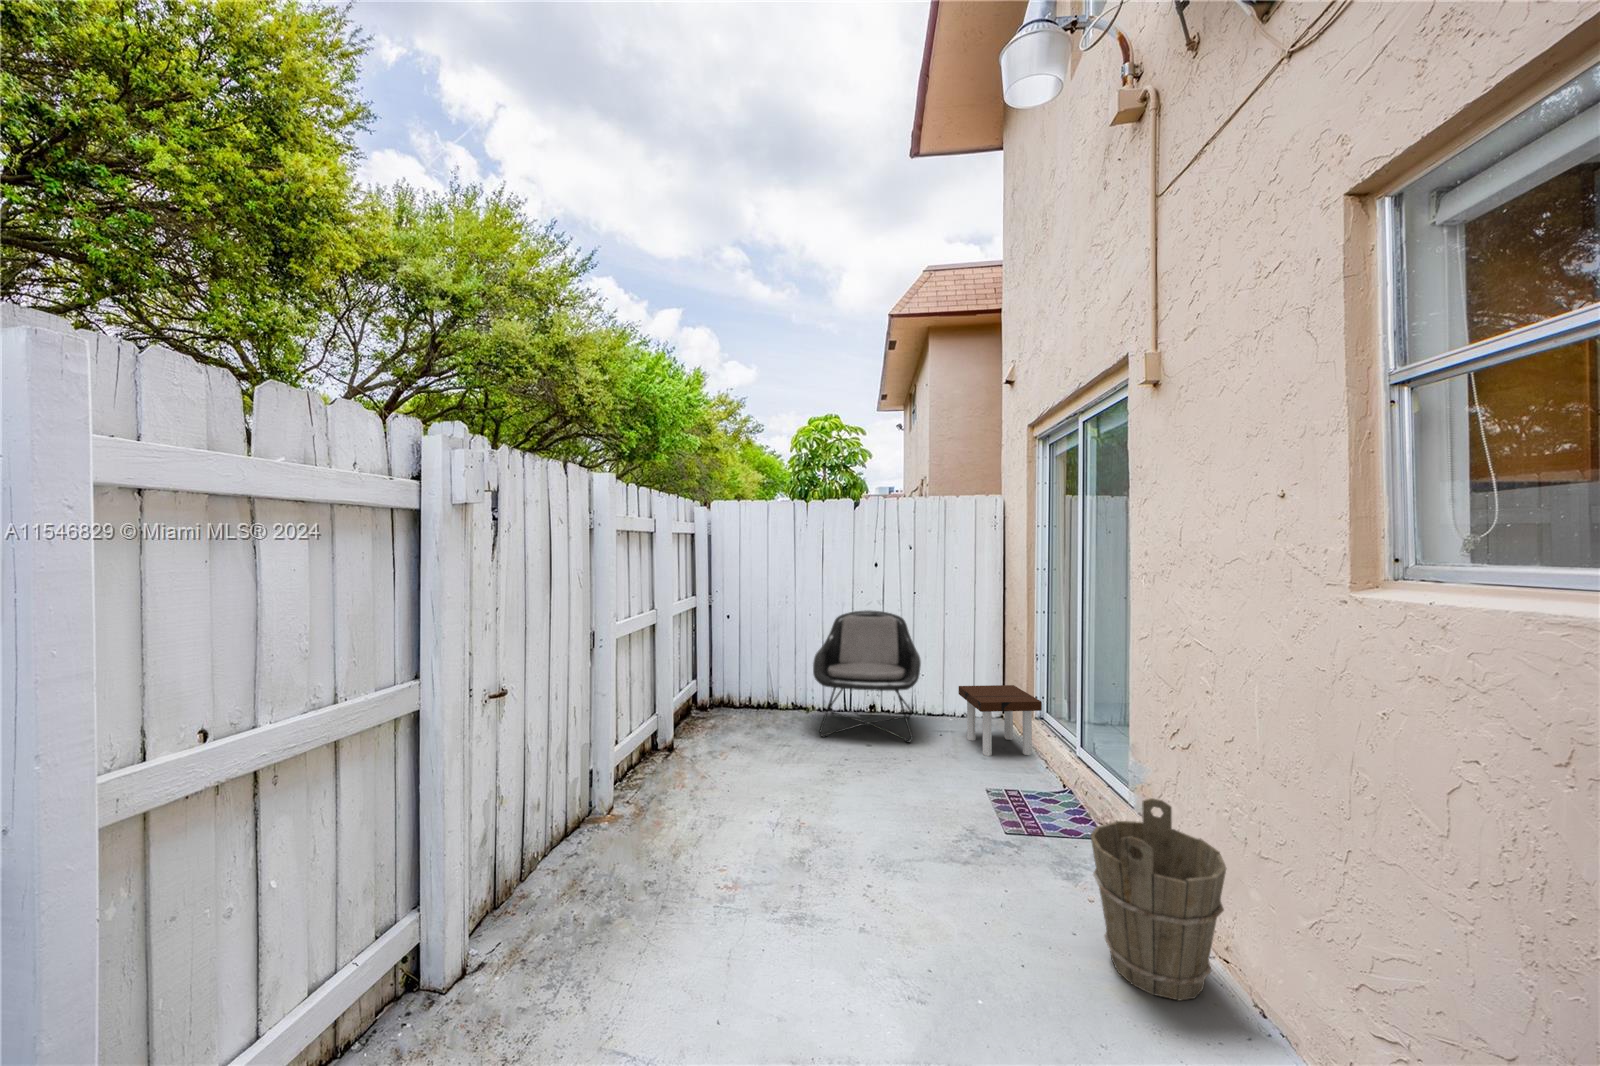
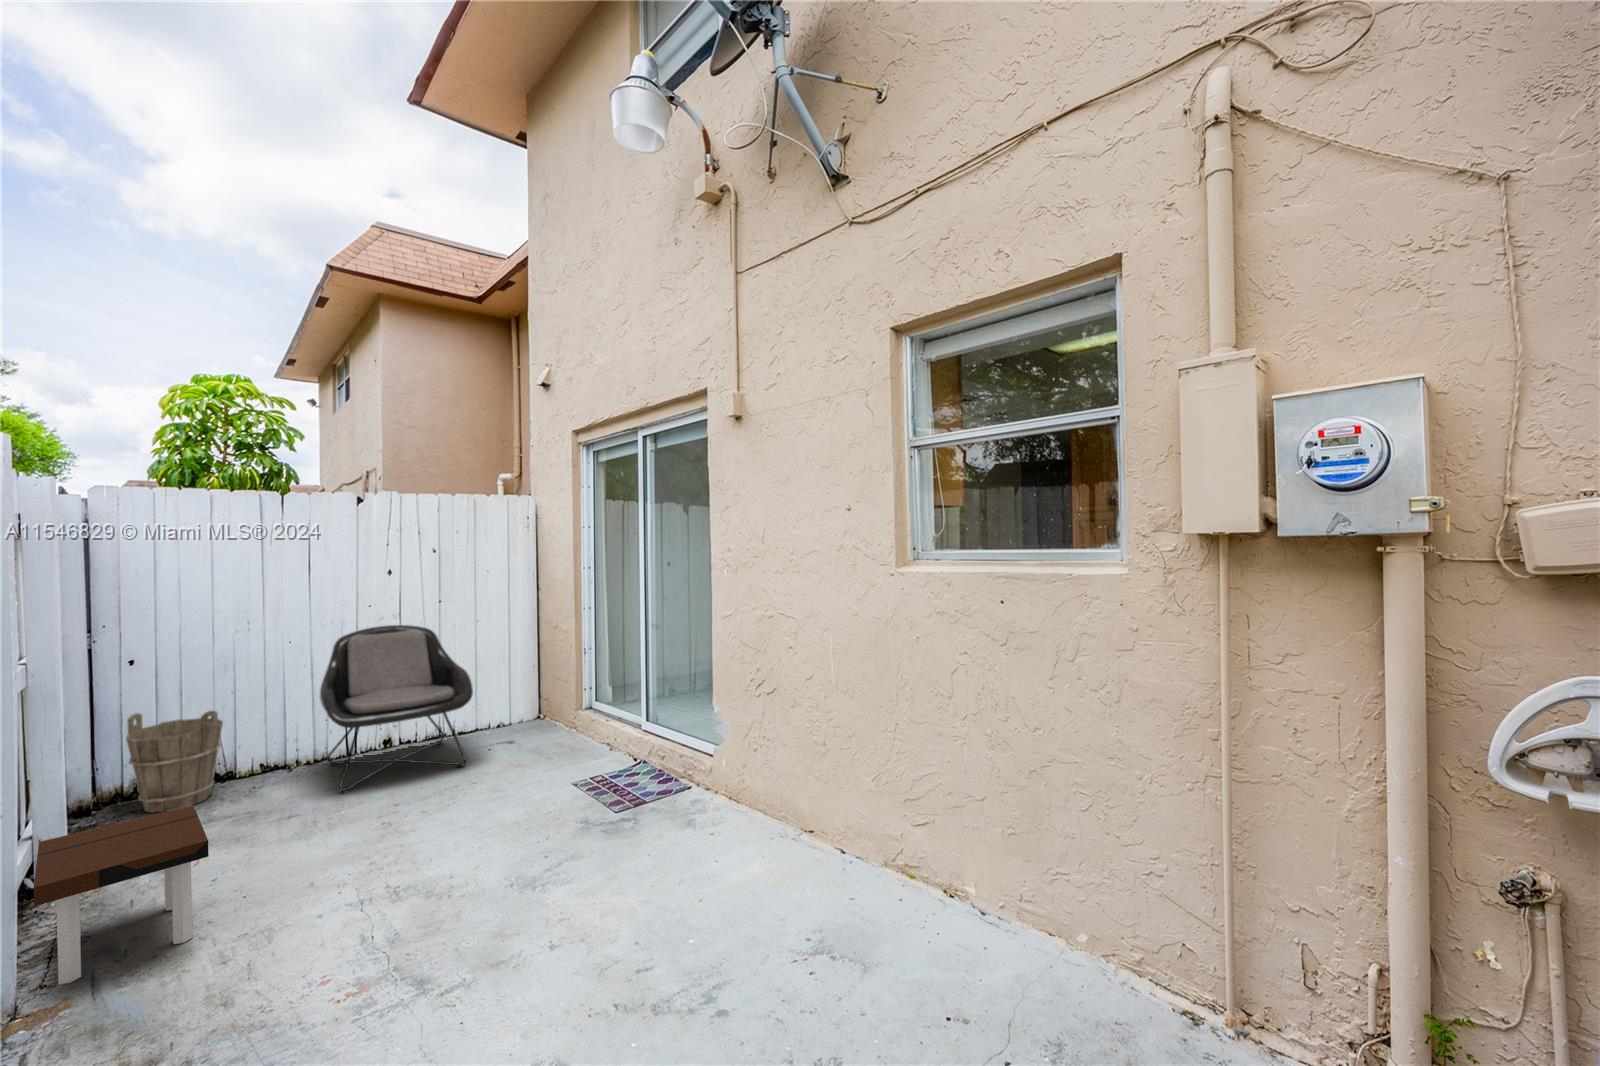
side table: present [958,685,1042,756] -> present [34,805,209,984]
bucket: present [1091,798,1227,1001] -> present [126,711,223,812]

